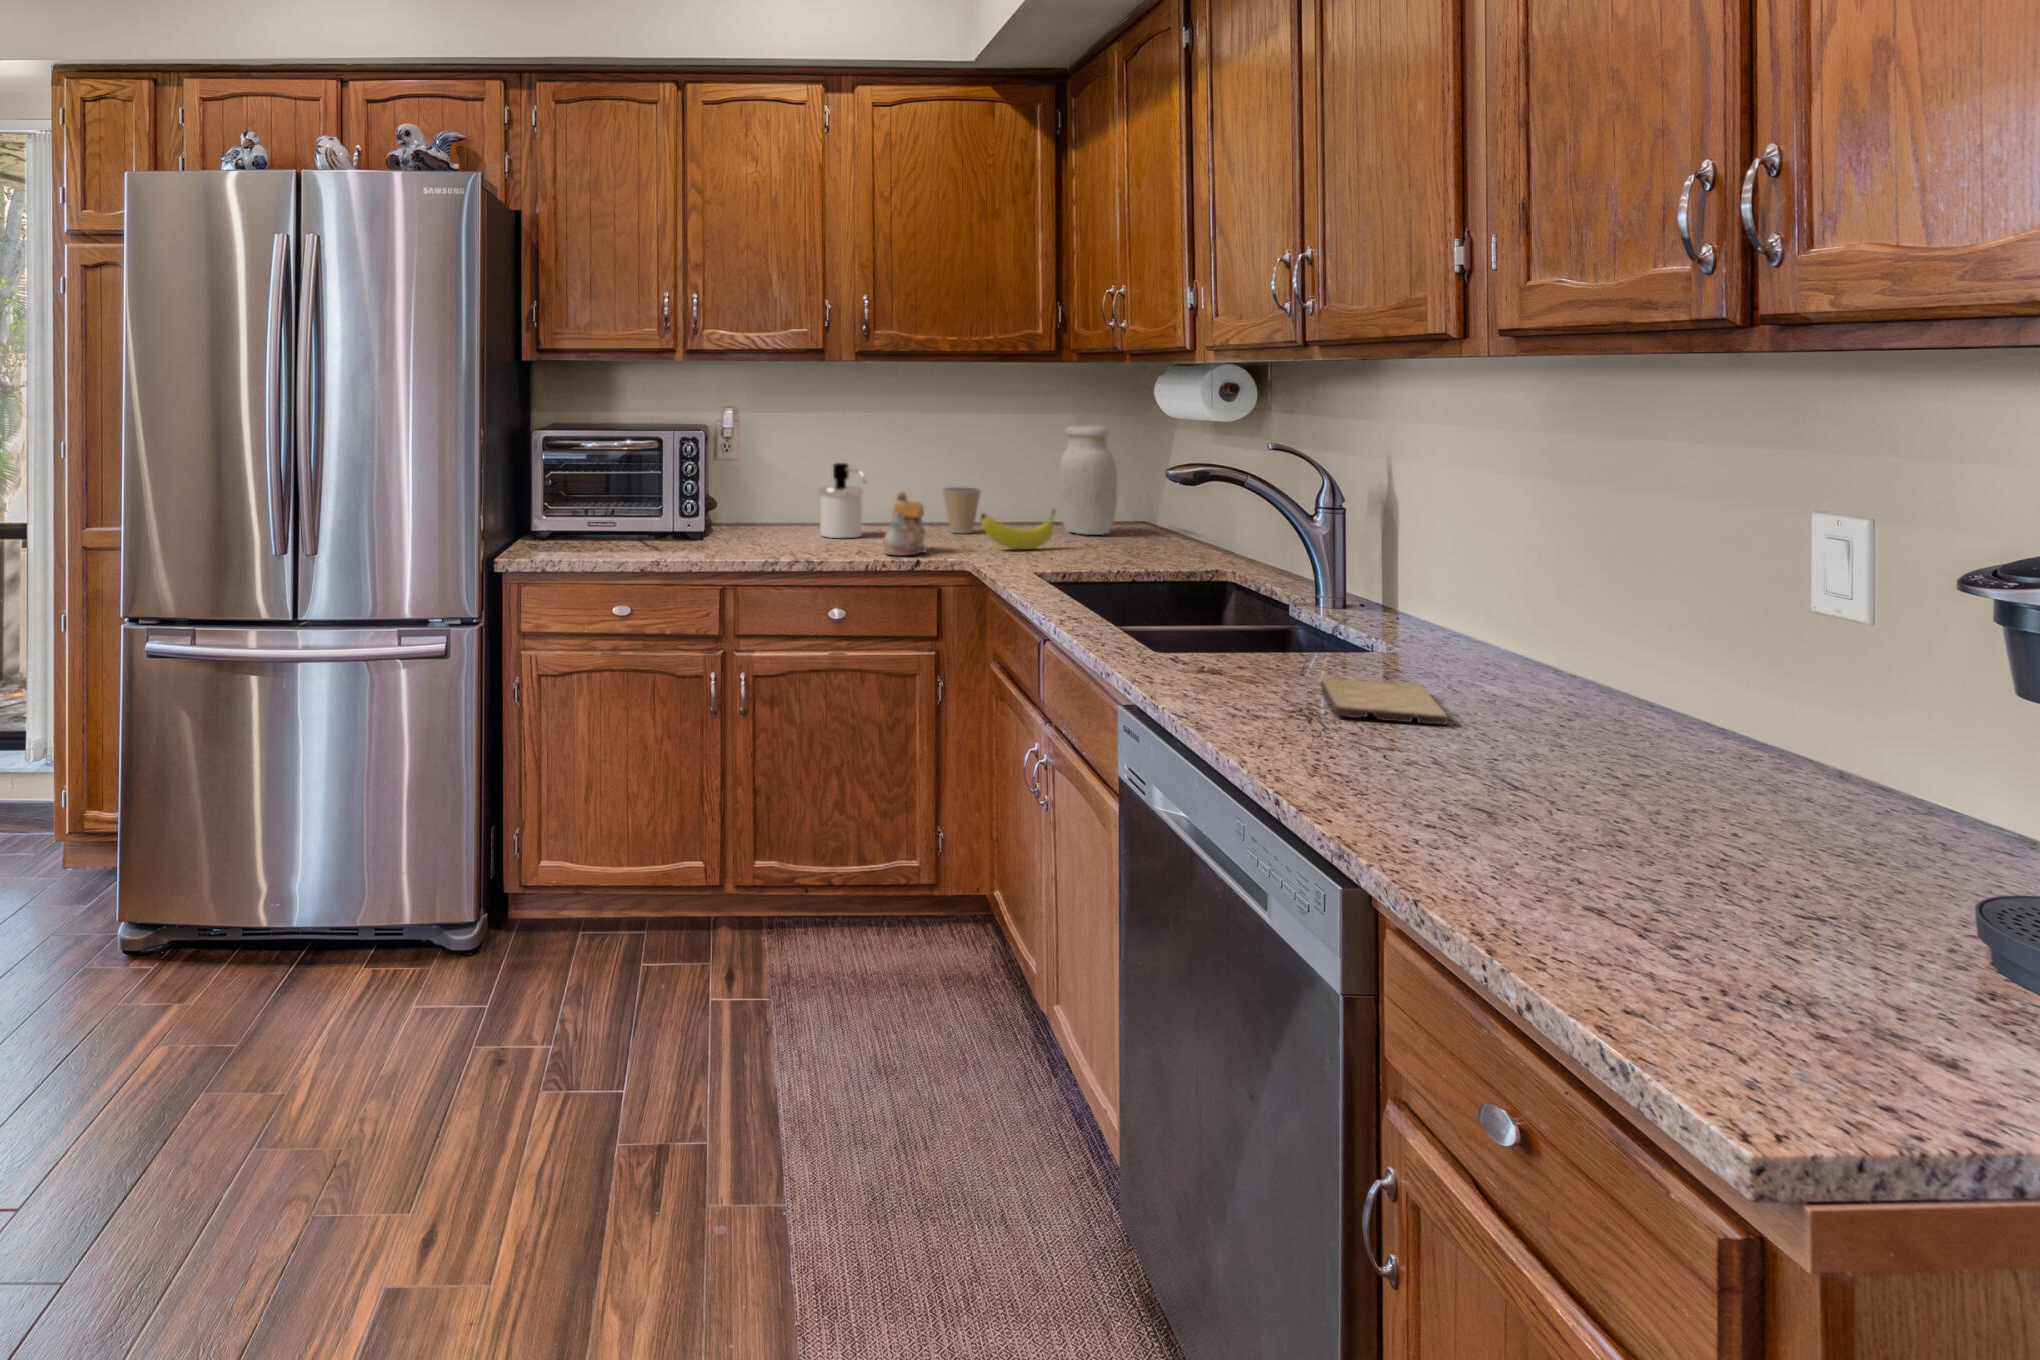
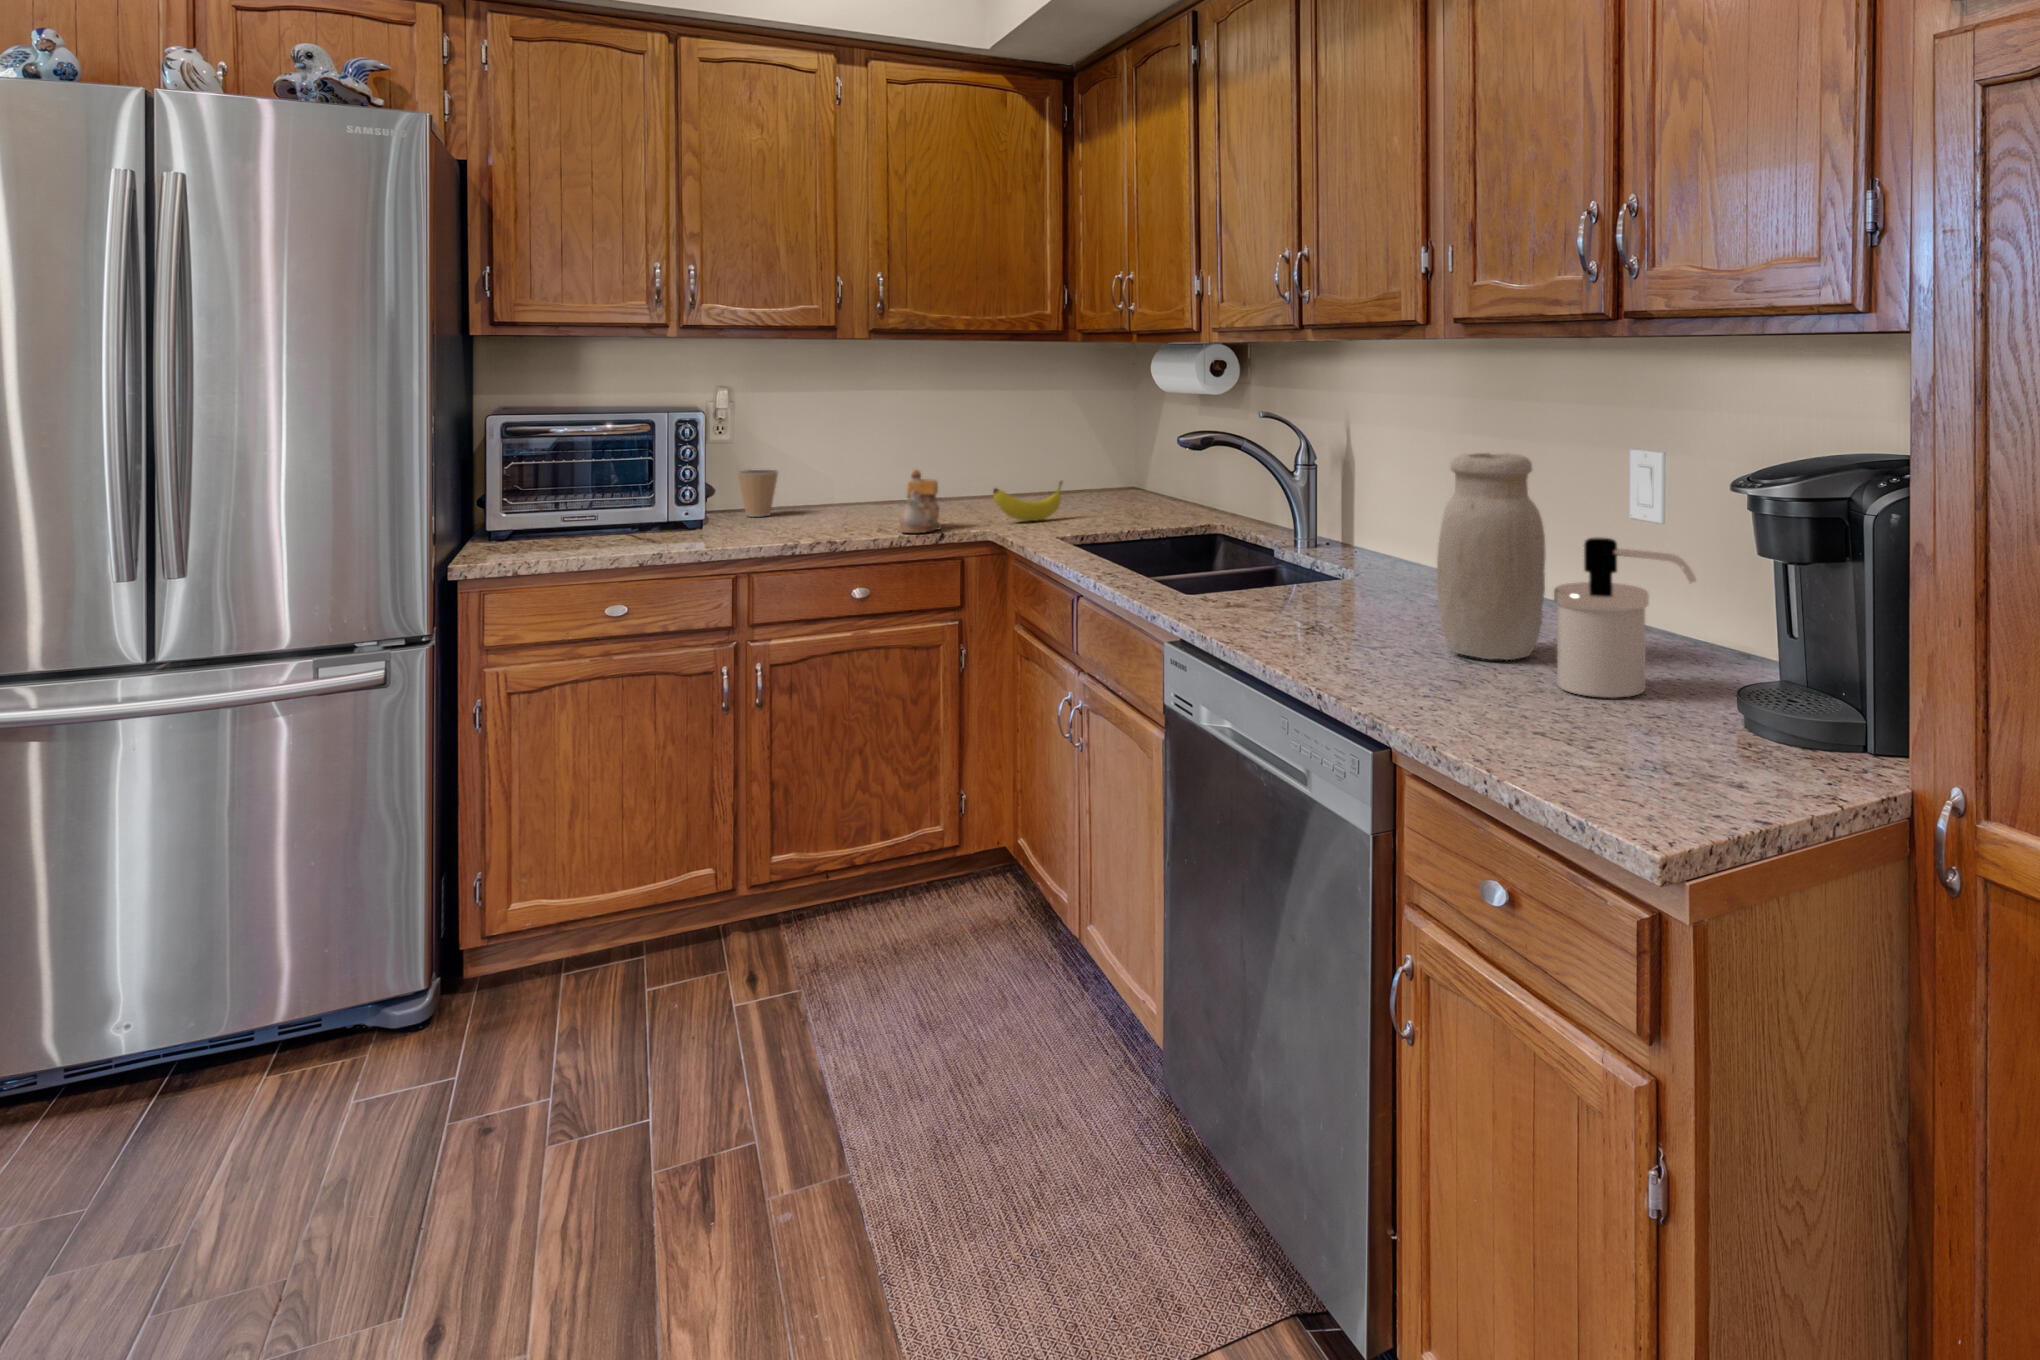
jar: present [1058,425,1117,535] -> present [1437,453,1546,660]
soap dispenser: present [819,463,866,538] -> present [1554,538,1696,698]
coffee cup: present [943,488,980,533] -> present [738,470,778,517]
cutting board: present [1321,678,1448,724] -> none [1325,606,1424,634]

